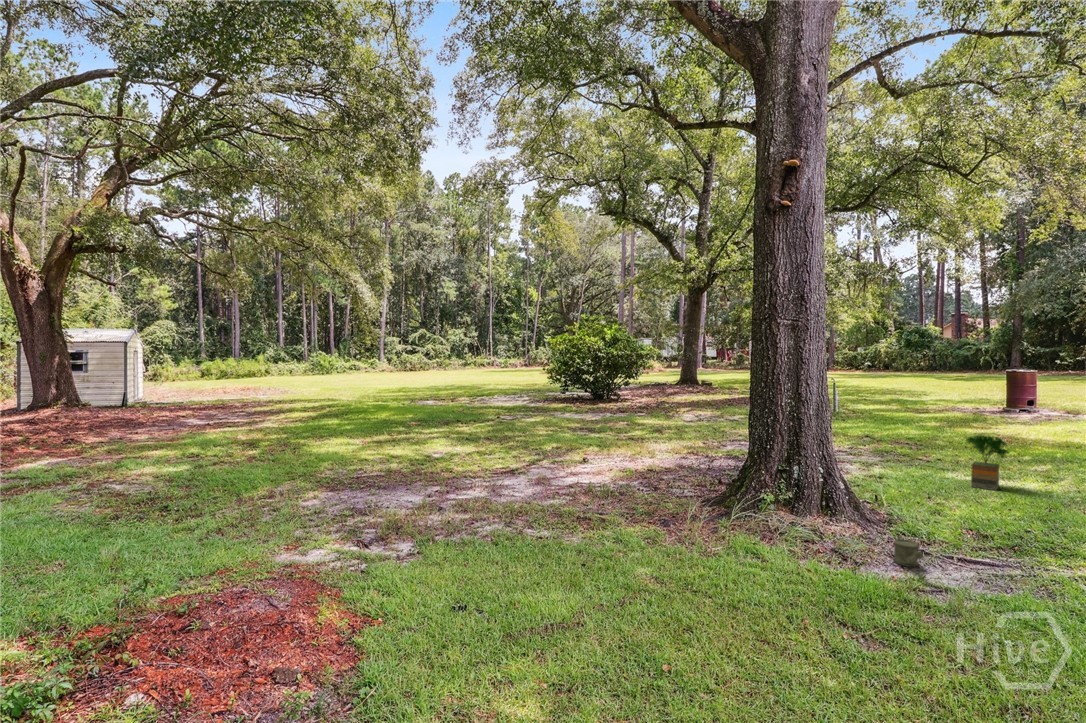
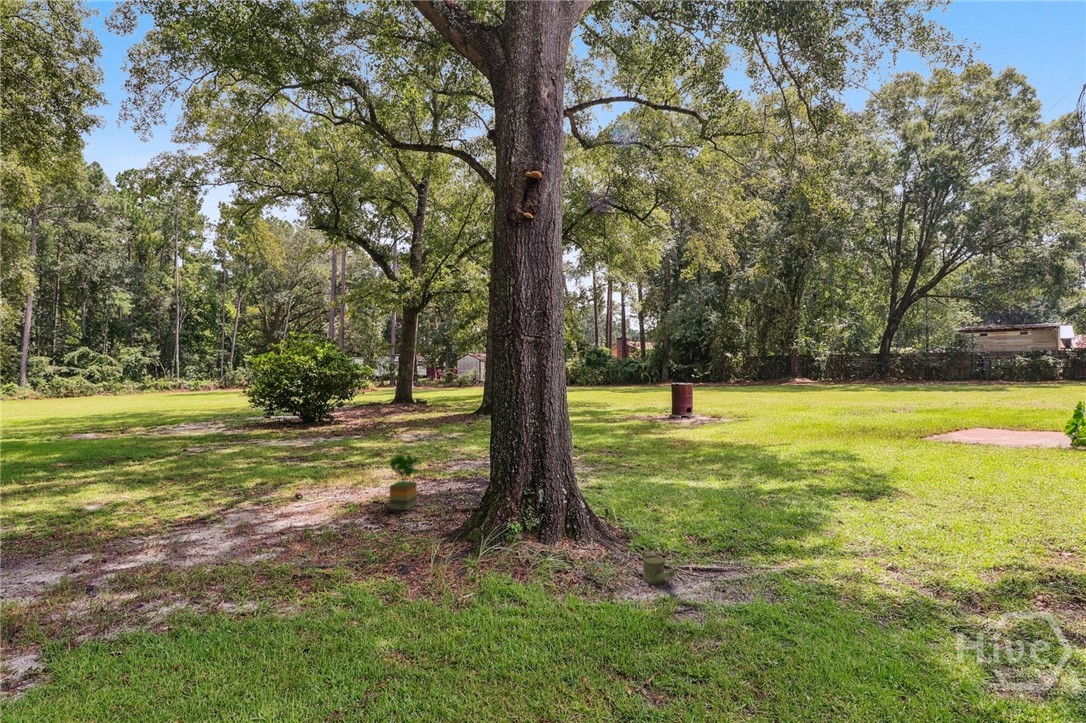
potted tree: present [966,435,1009,490] -> present [390,455,422,510]

